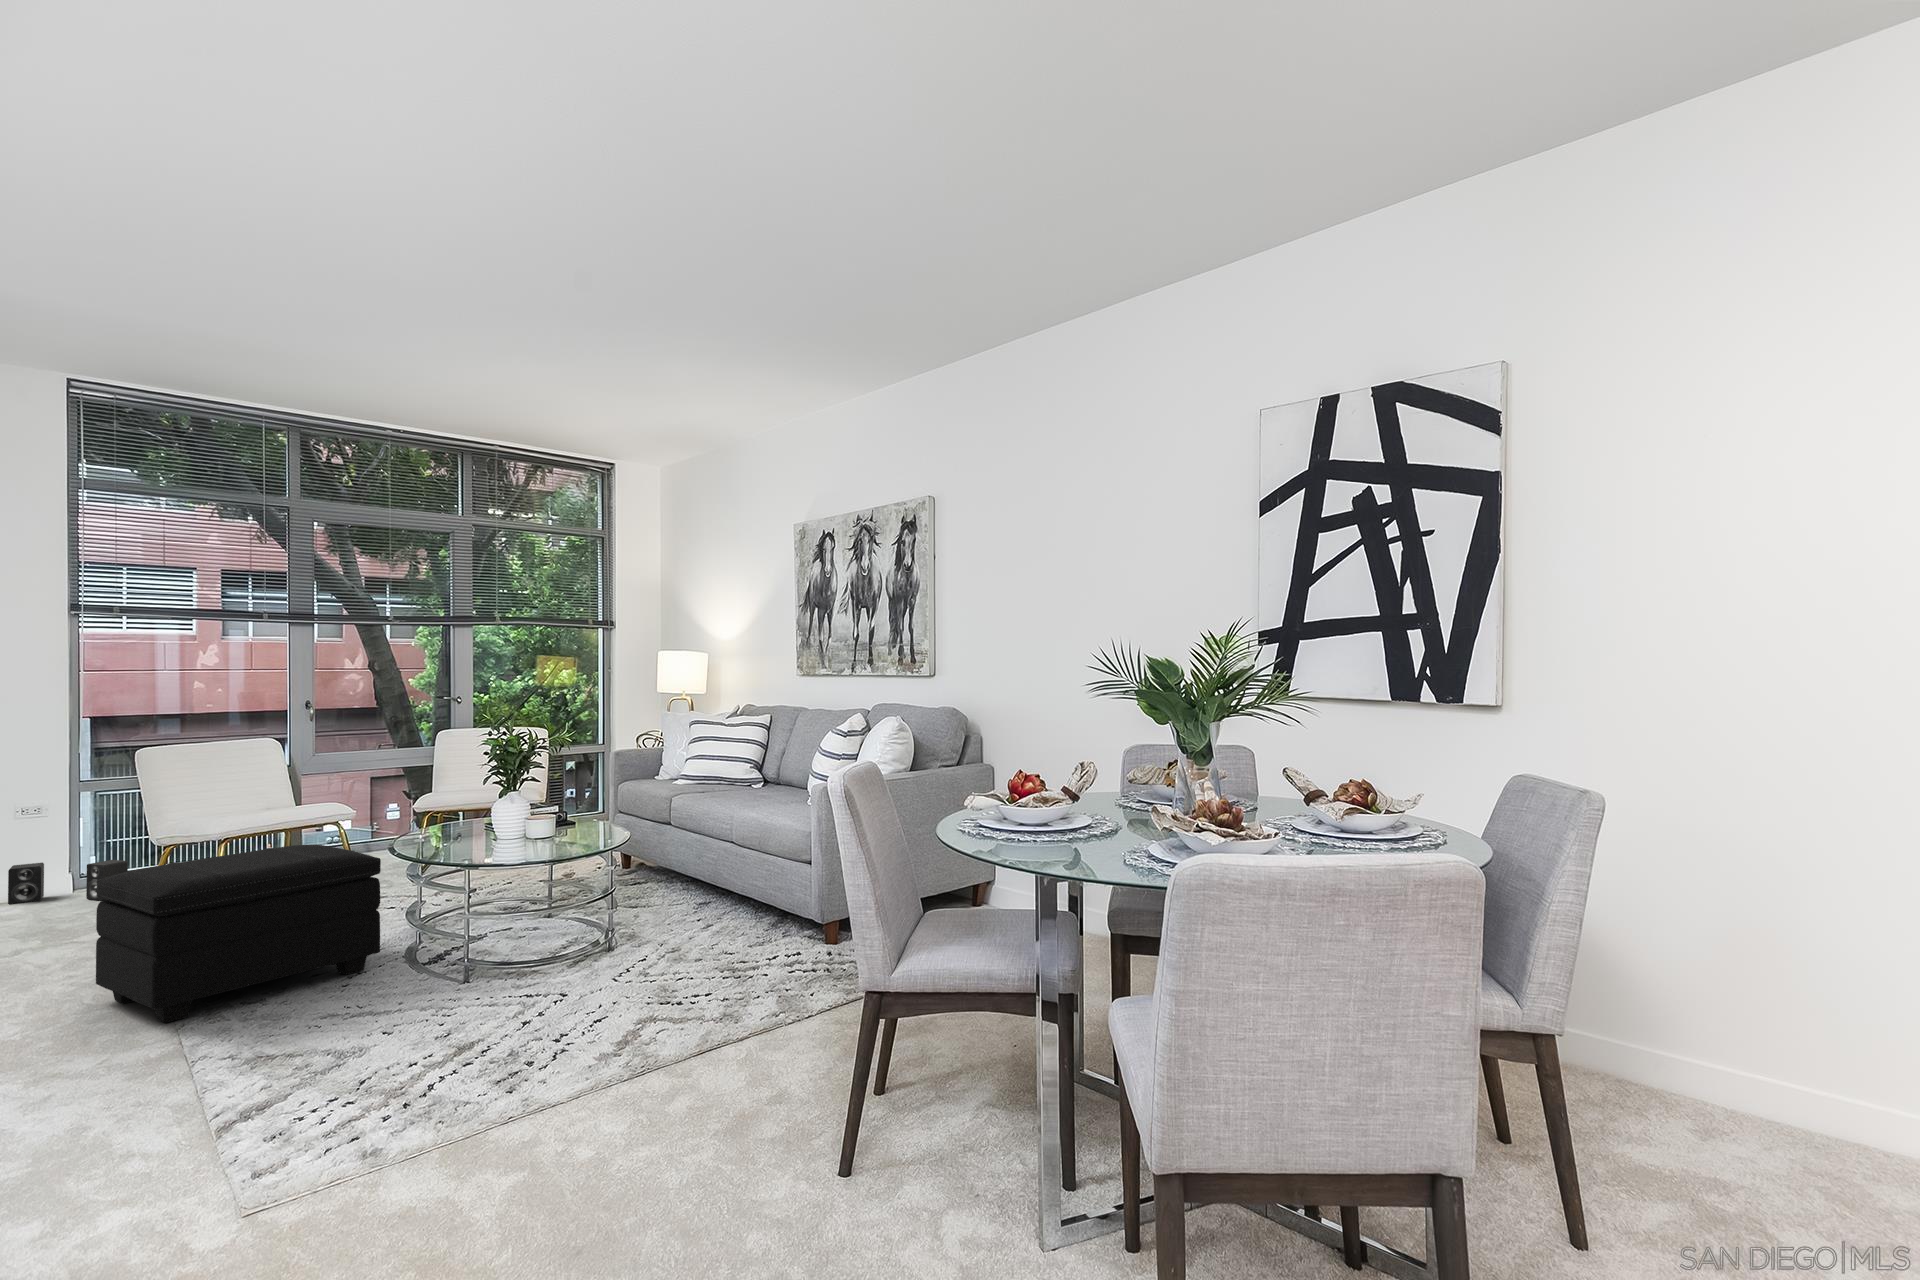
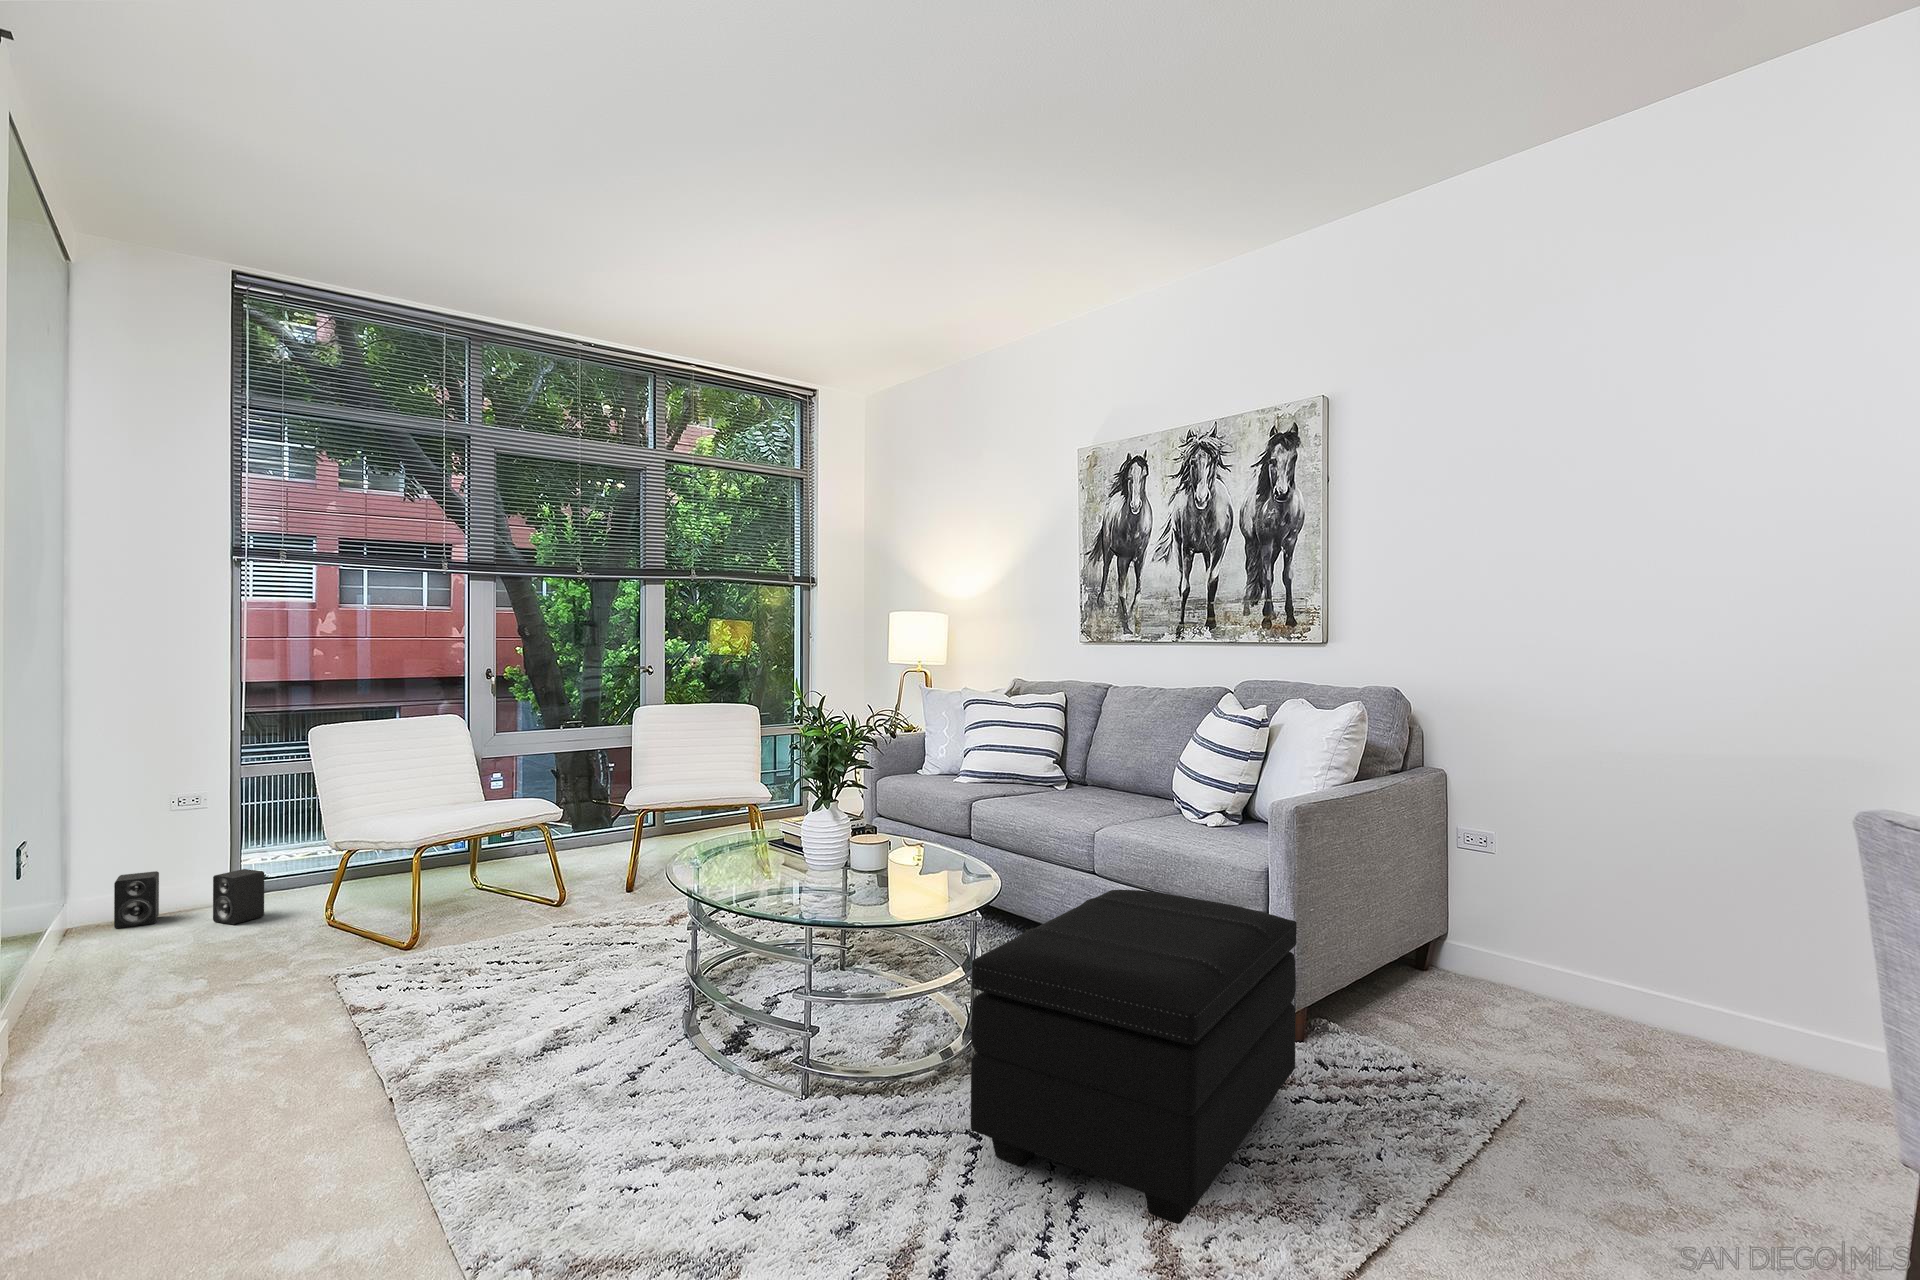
footstool: present [96,845,381,1023] -> present [971,890,1297,1224]

